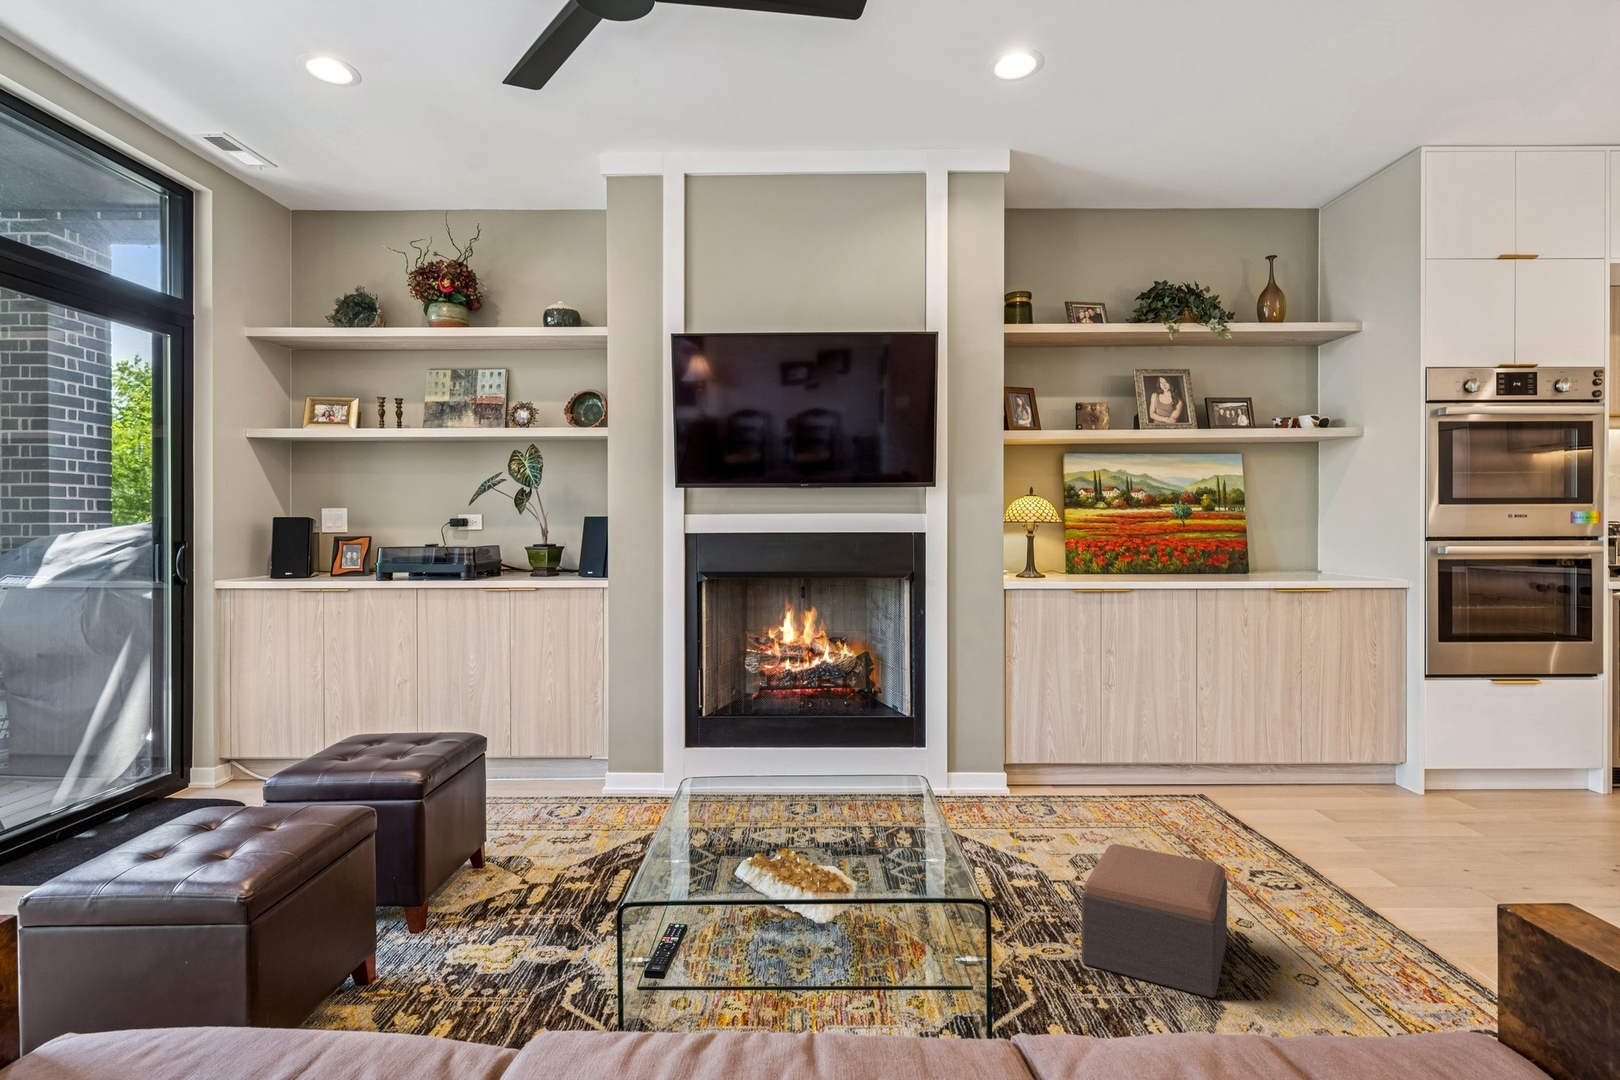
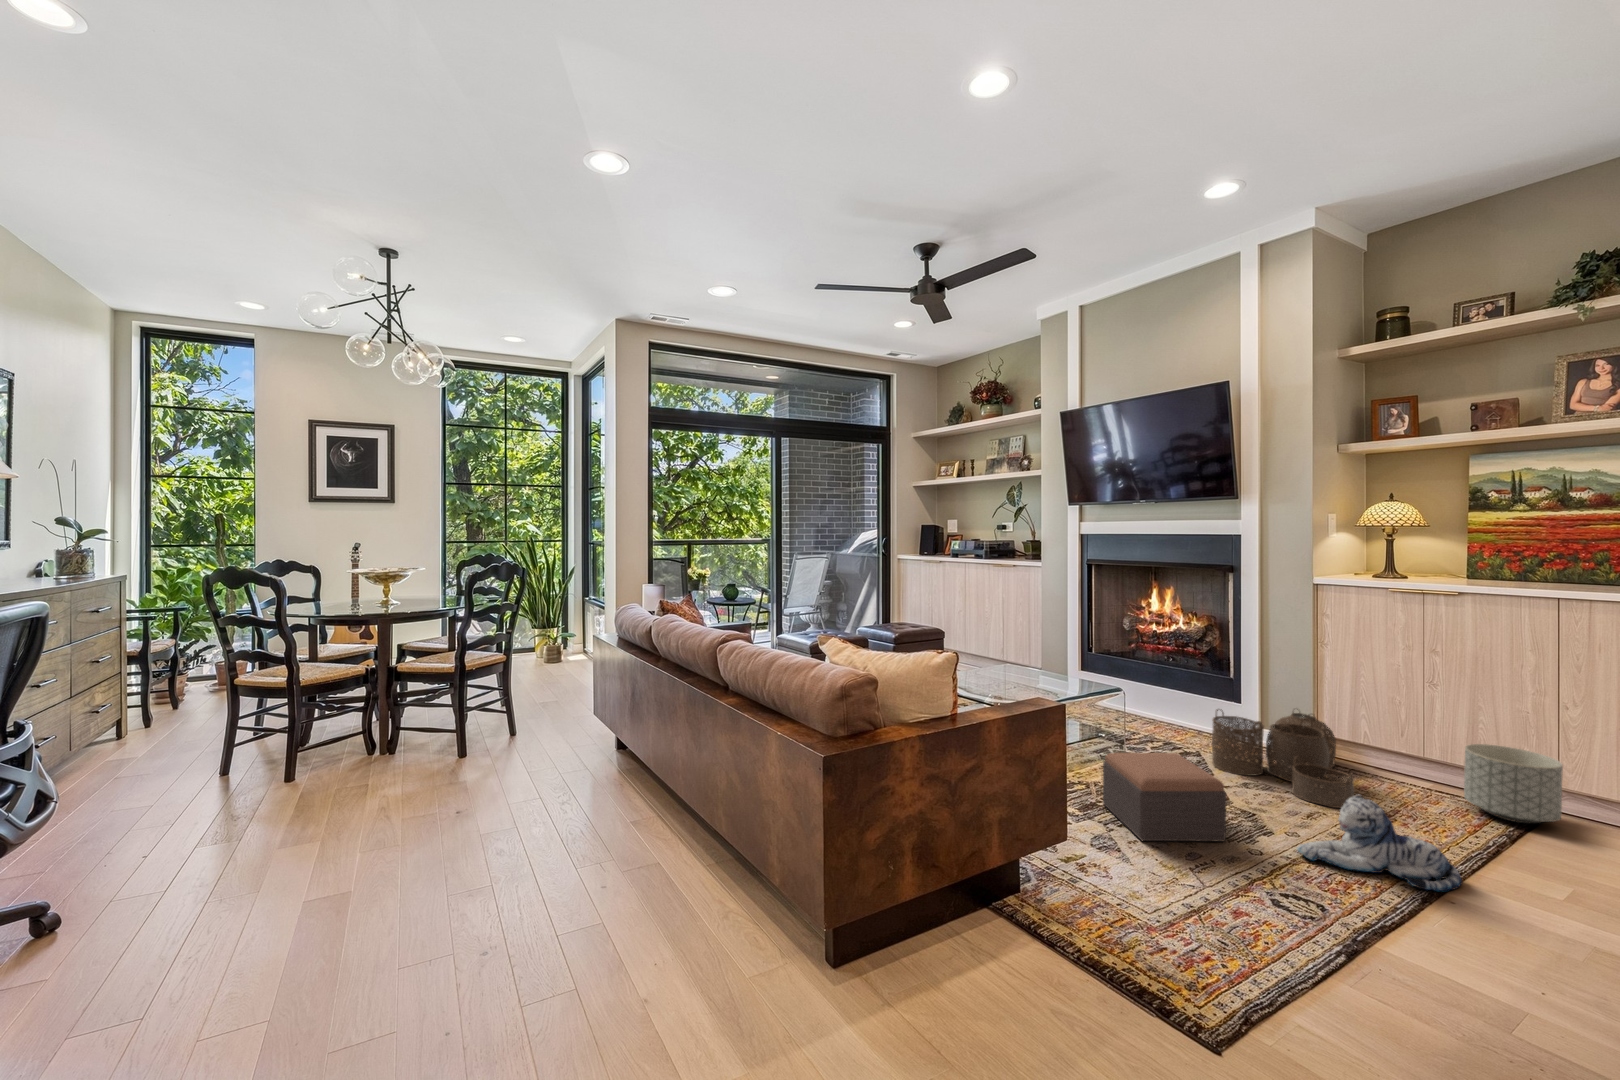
planter: none [1157,734,1226,805] -> present [1464,744,1563,823]
woven basket: none [988,740,1152,850] -> present [1212,710,1354,808]
plush toy: none [1253,827,1353,924] -> present [1297,795,1463,891]

